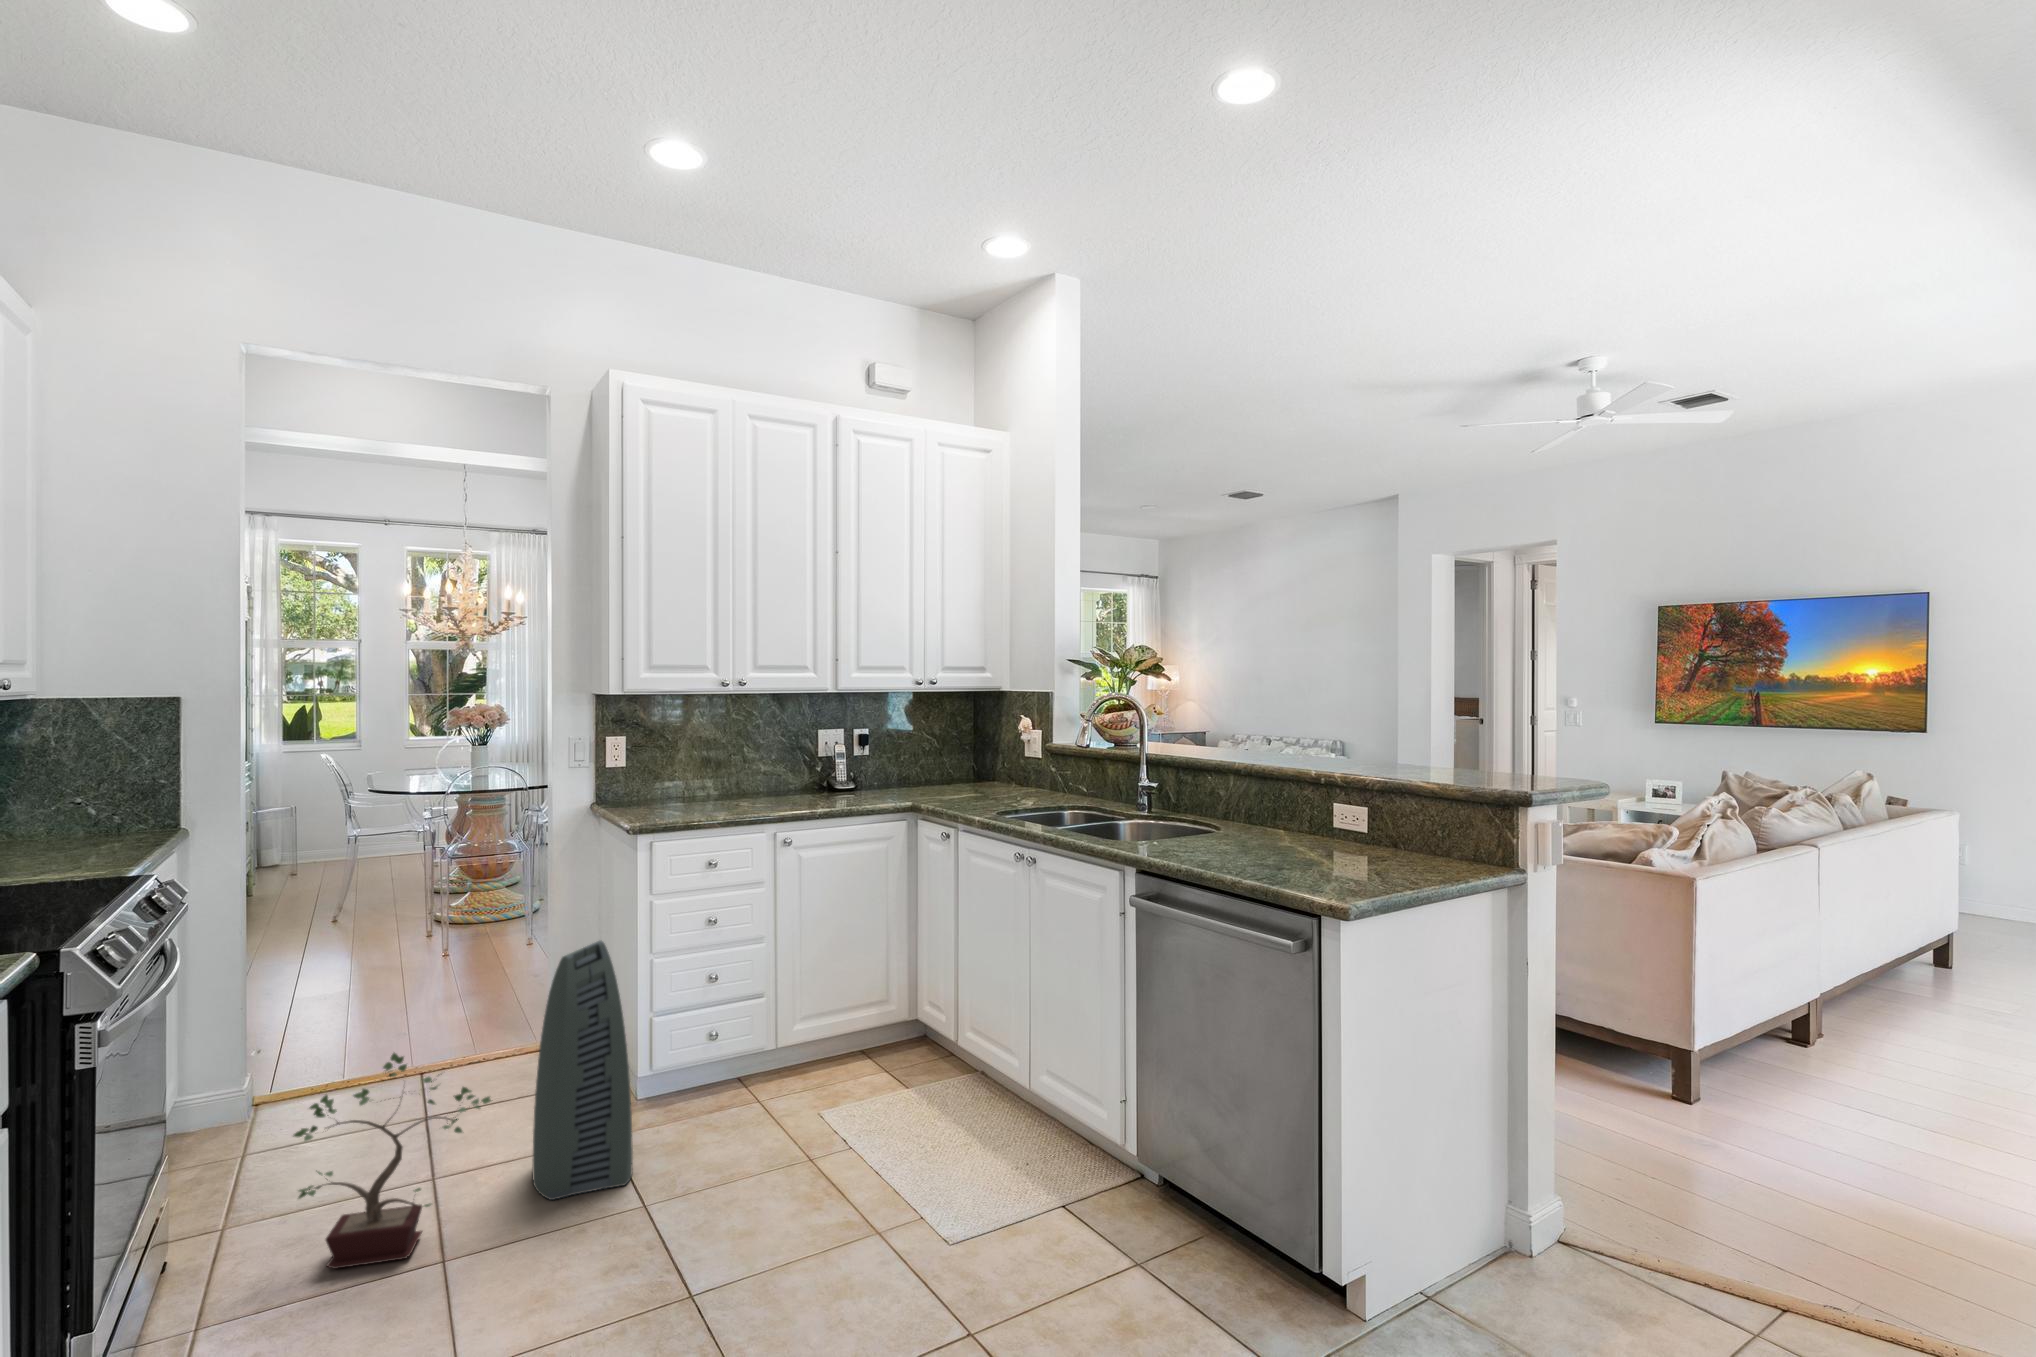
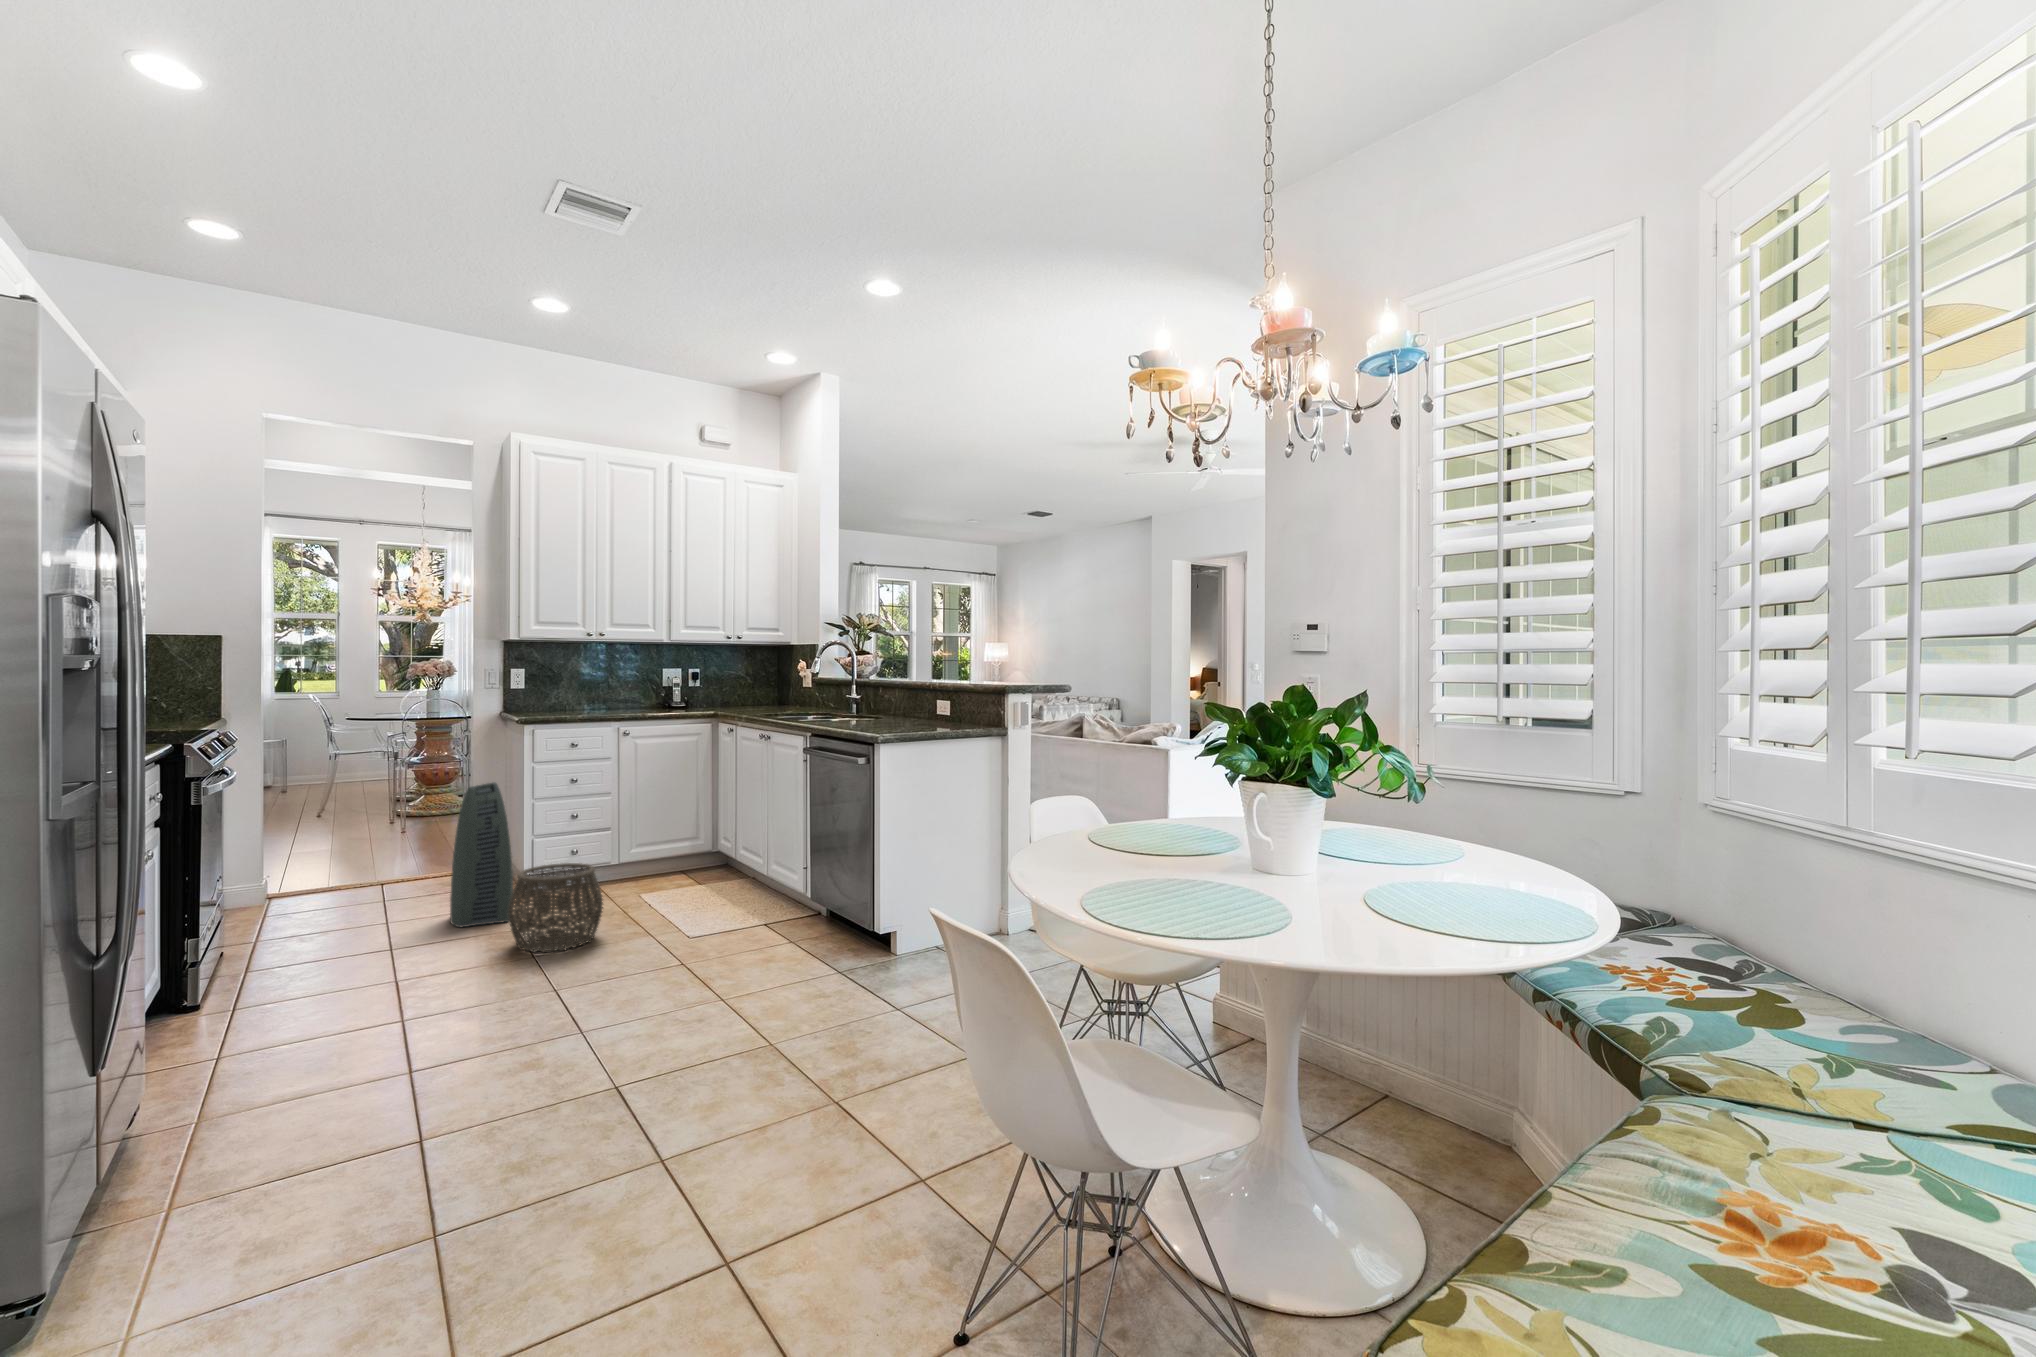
potted plant: present [293,1053,491,1269] -> none [301,833,423,951]
woven basket: none [640,1099,799,1287] -> present [507,863,603,952]

